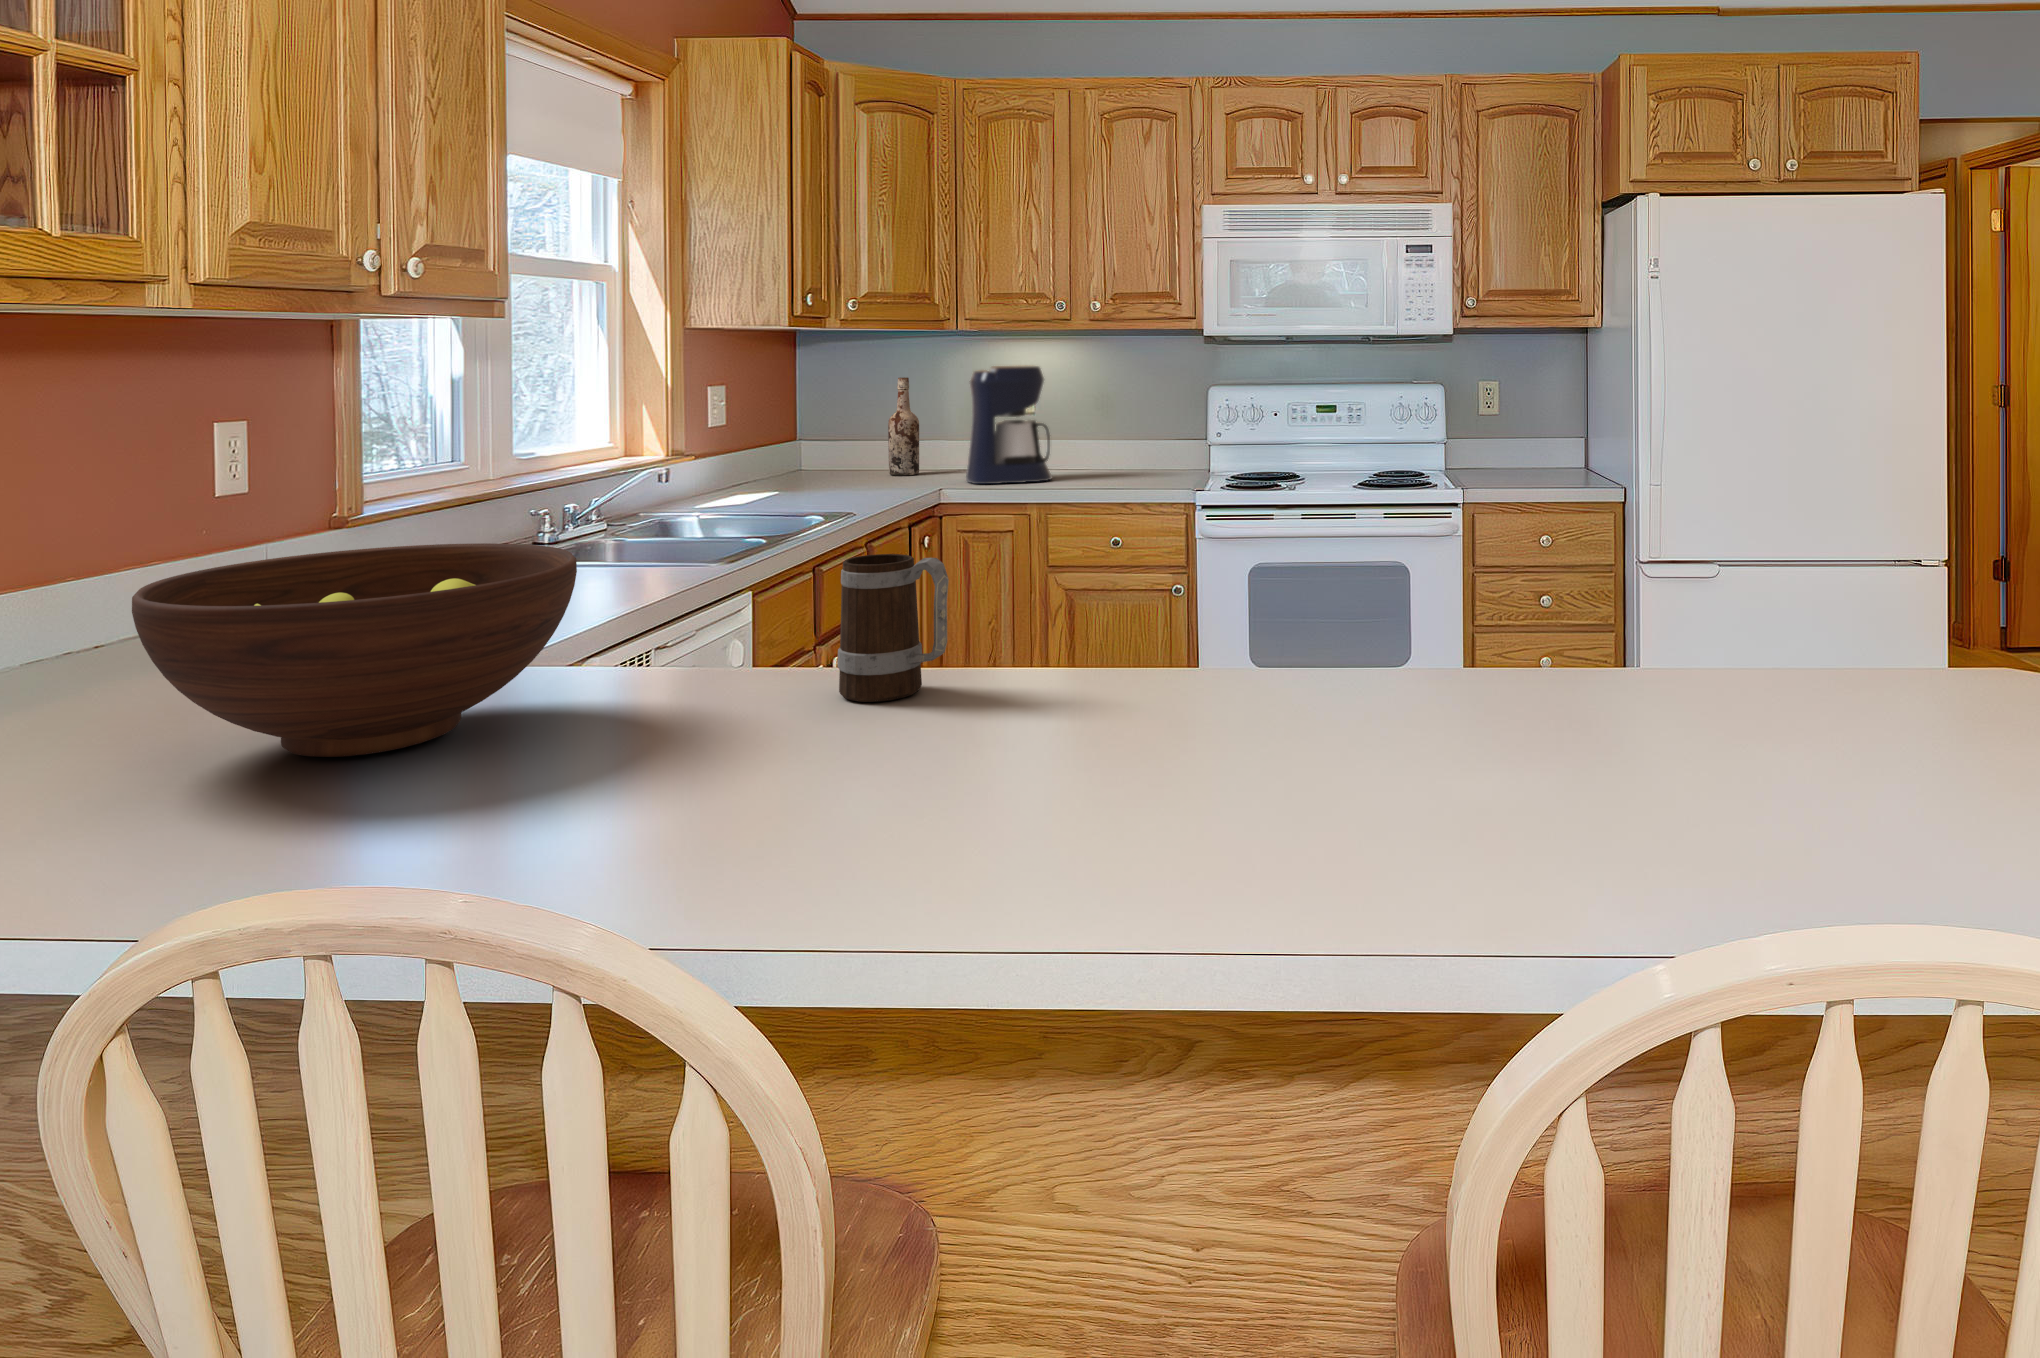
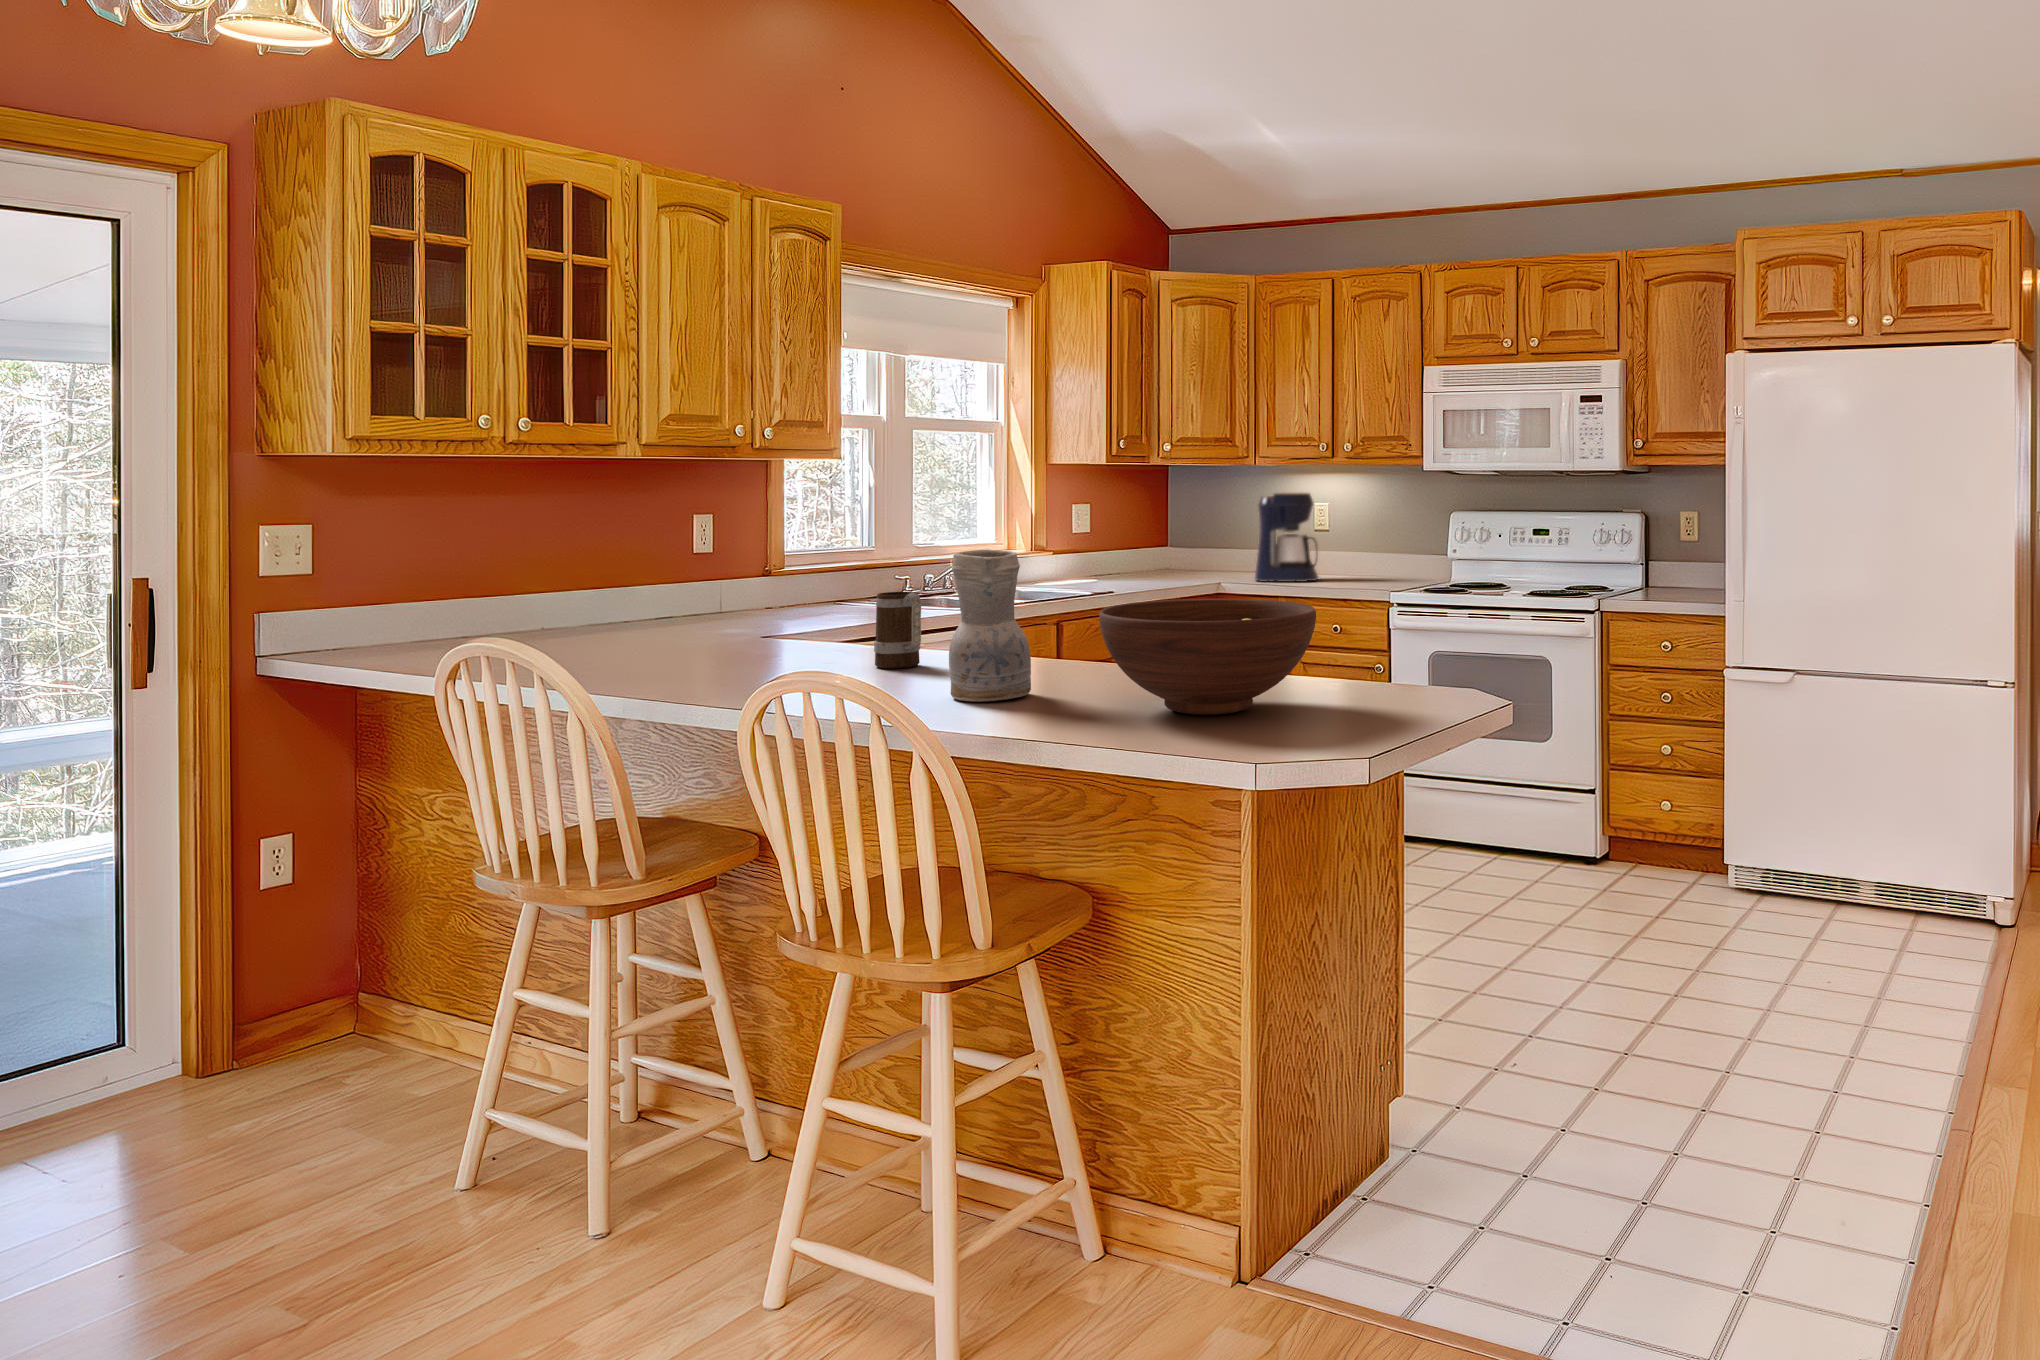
wine bottle: present [888,377,919,475] -> none [1219,501,1241,574]
ceramic pitcher: none [1151,477,1327,768] -> present [949,550,1031,702]
fruit bowl: present [132,543,577,757] -> present [1099,599,1316,715]

